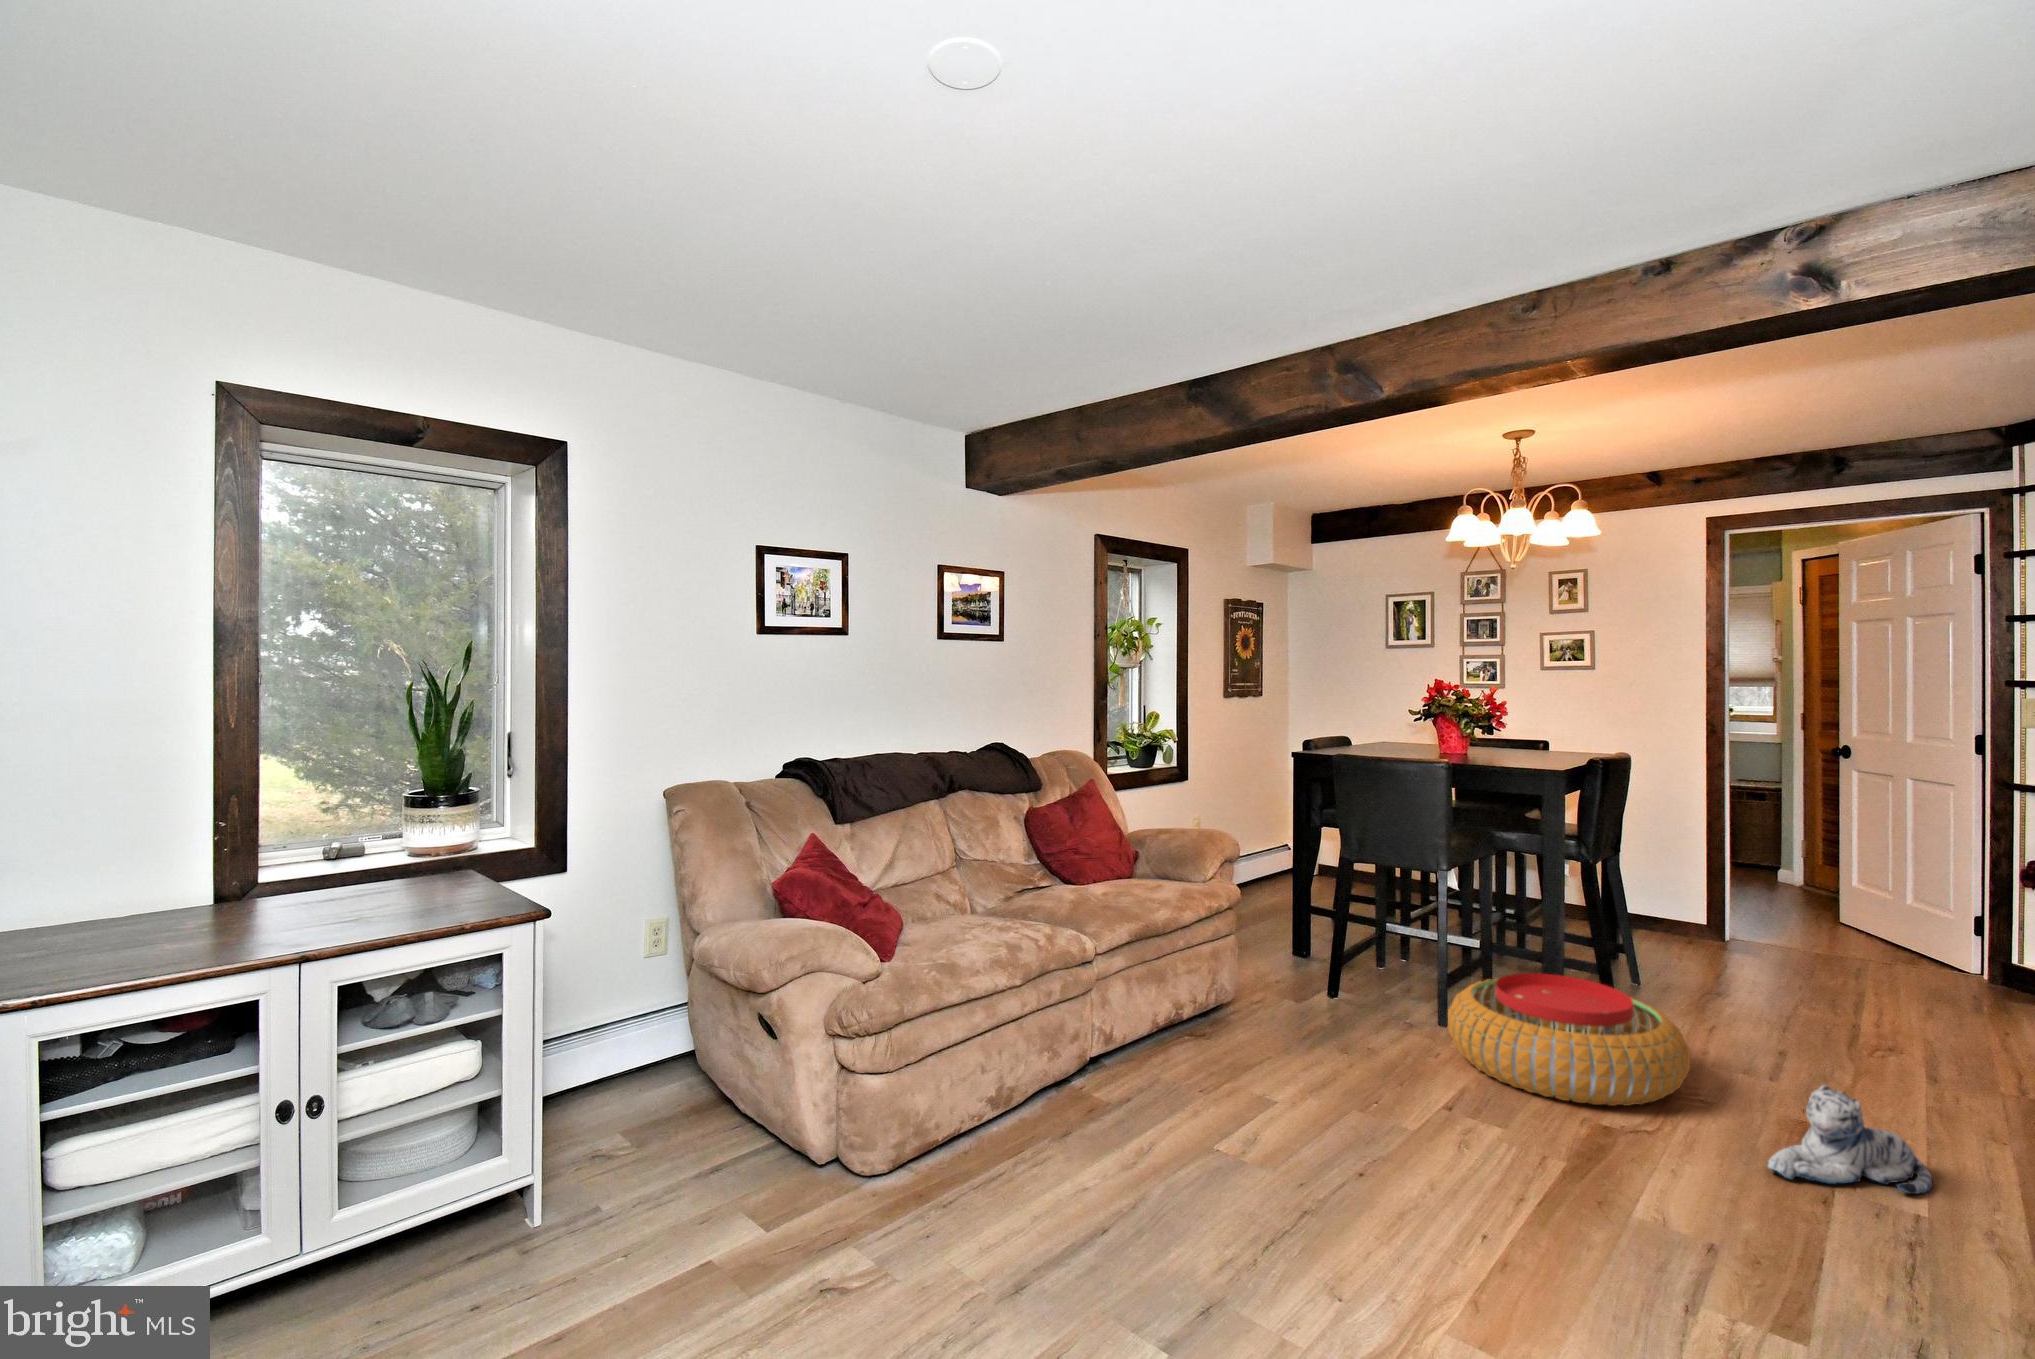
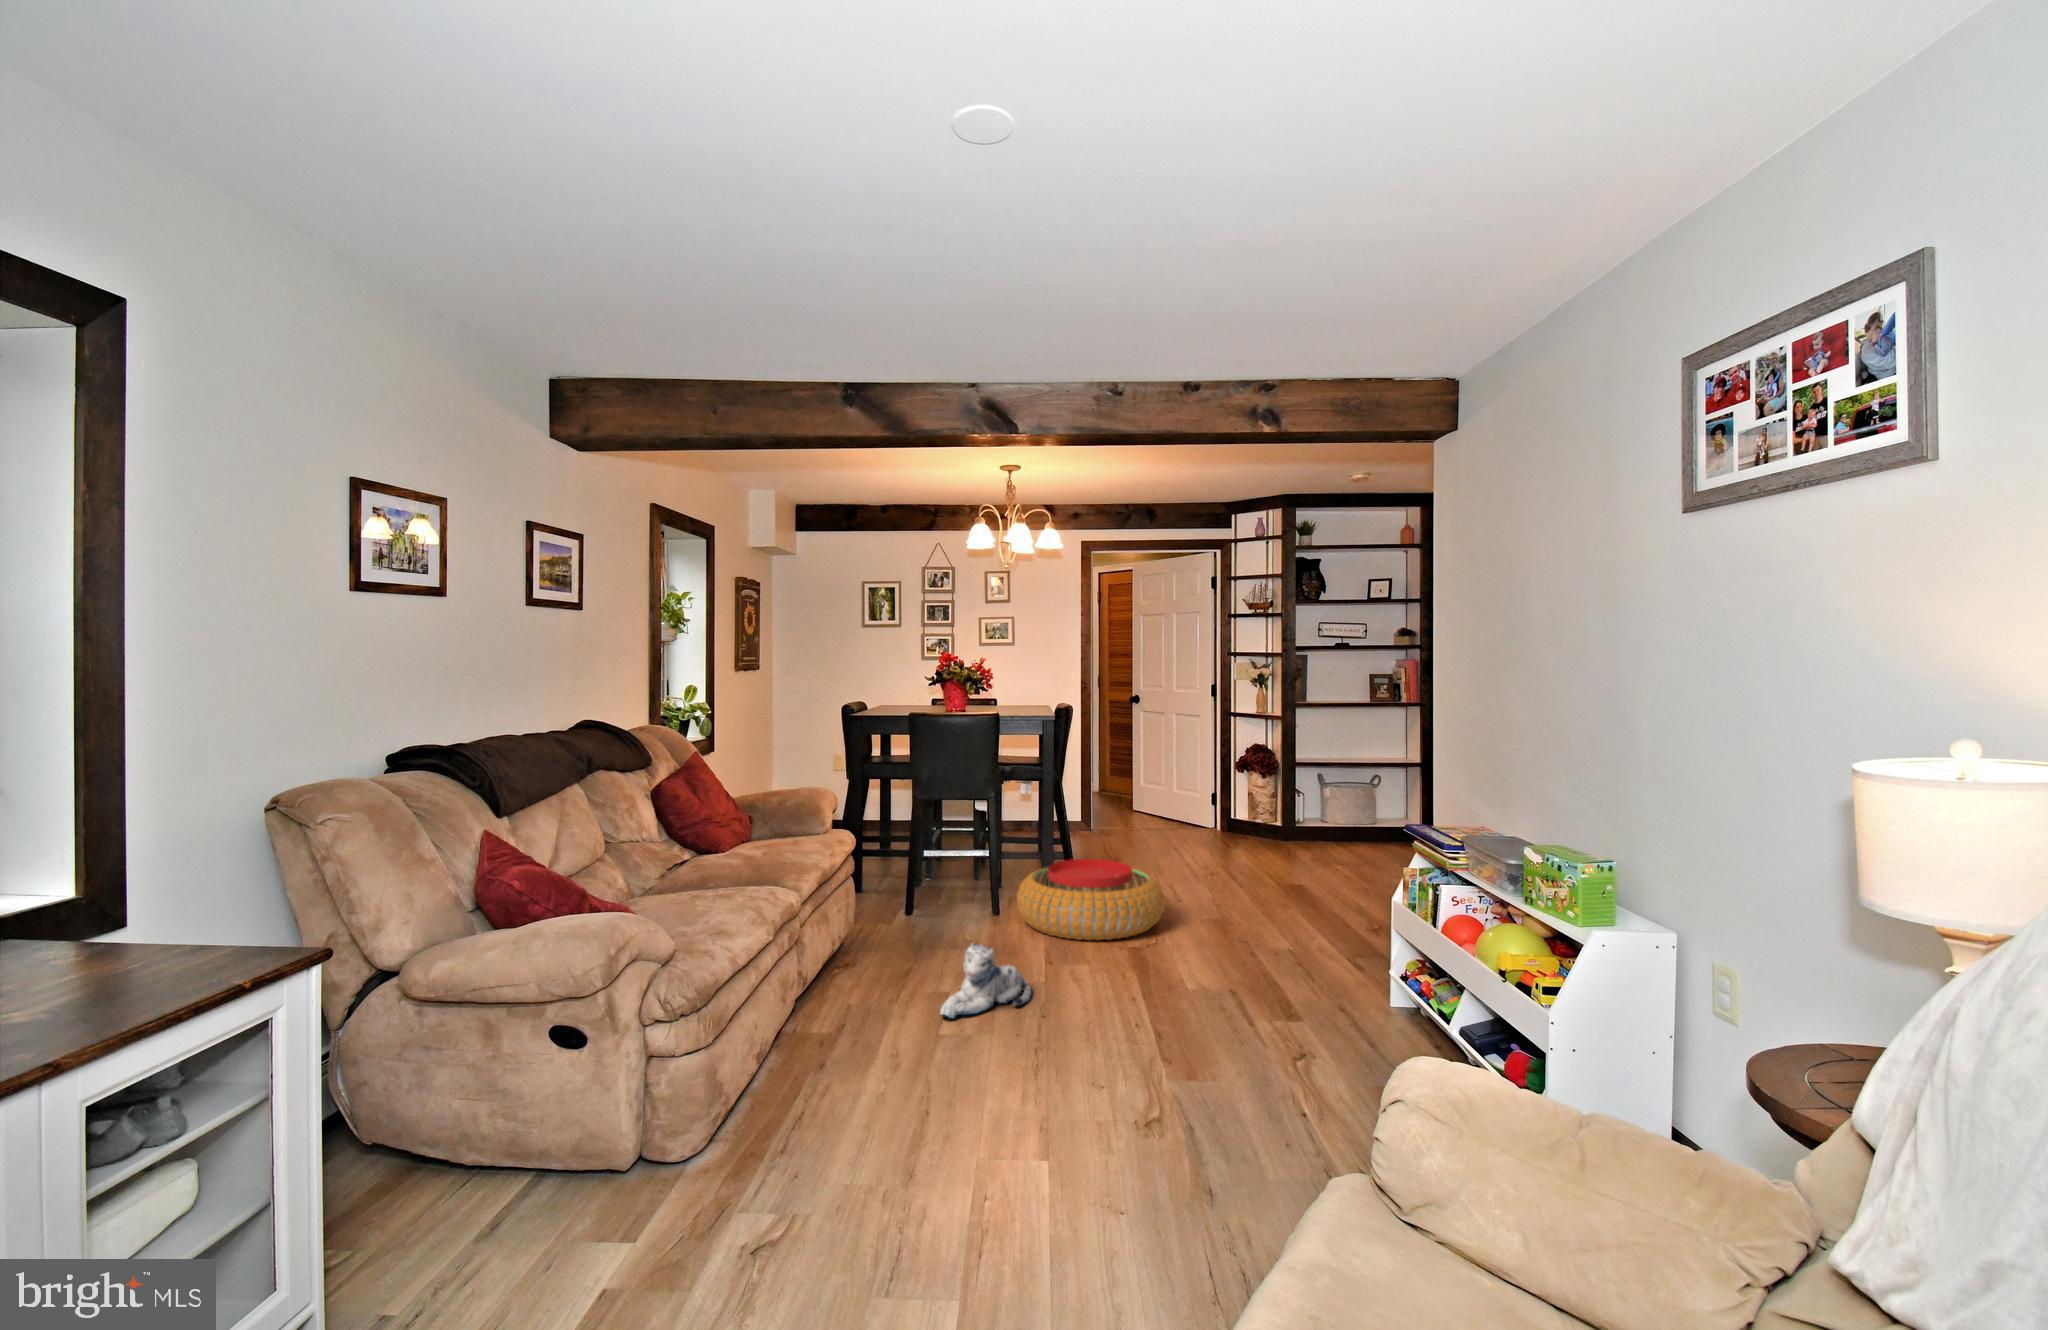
plush toy: present [1767,1085,1933,1194] -> present [940,943,1032,1018]

